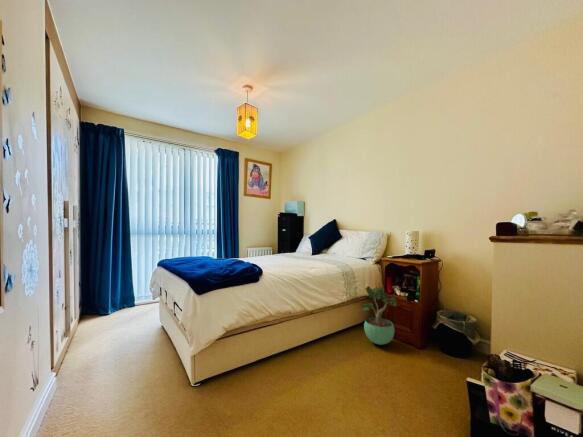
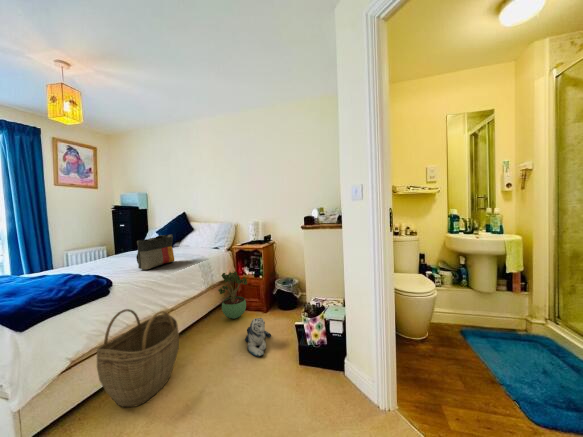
tote bag: none [287,236,319,267] -> present [136,234,174,270]
woven basket: none [244,299,312,398] -> present [97,309,179,407]
plush toy: none [389,351,427,406] -> present [245,318,271,357]

